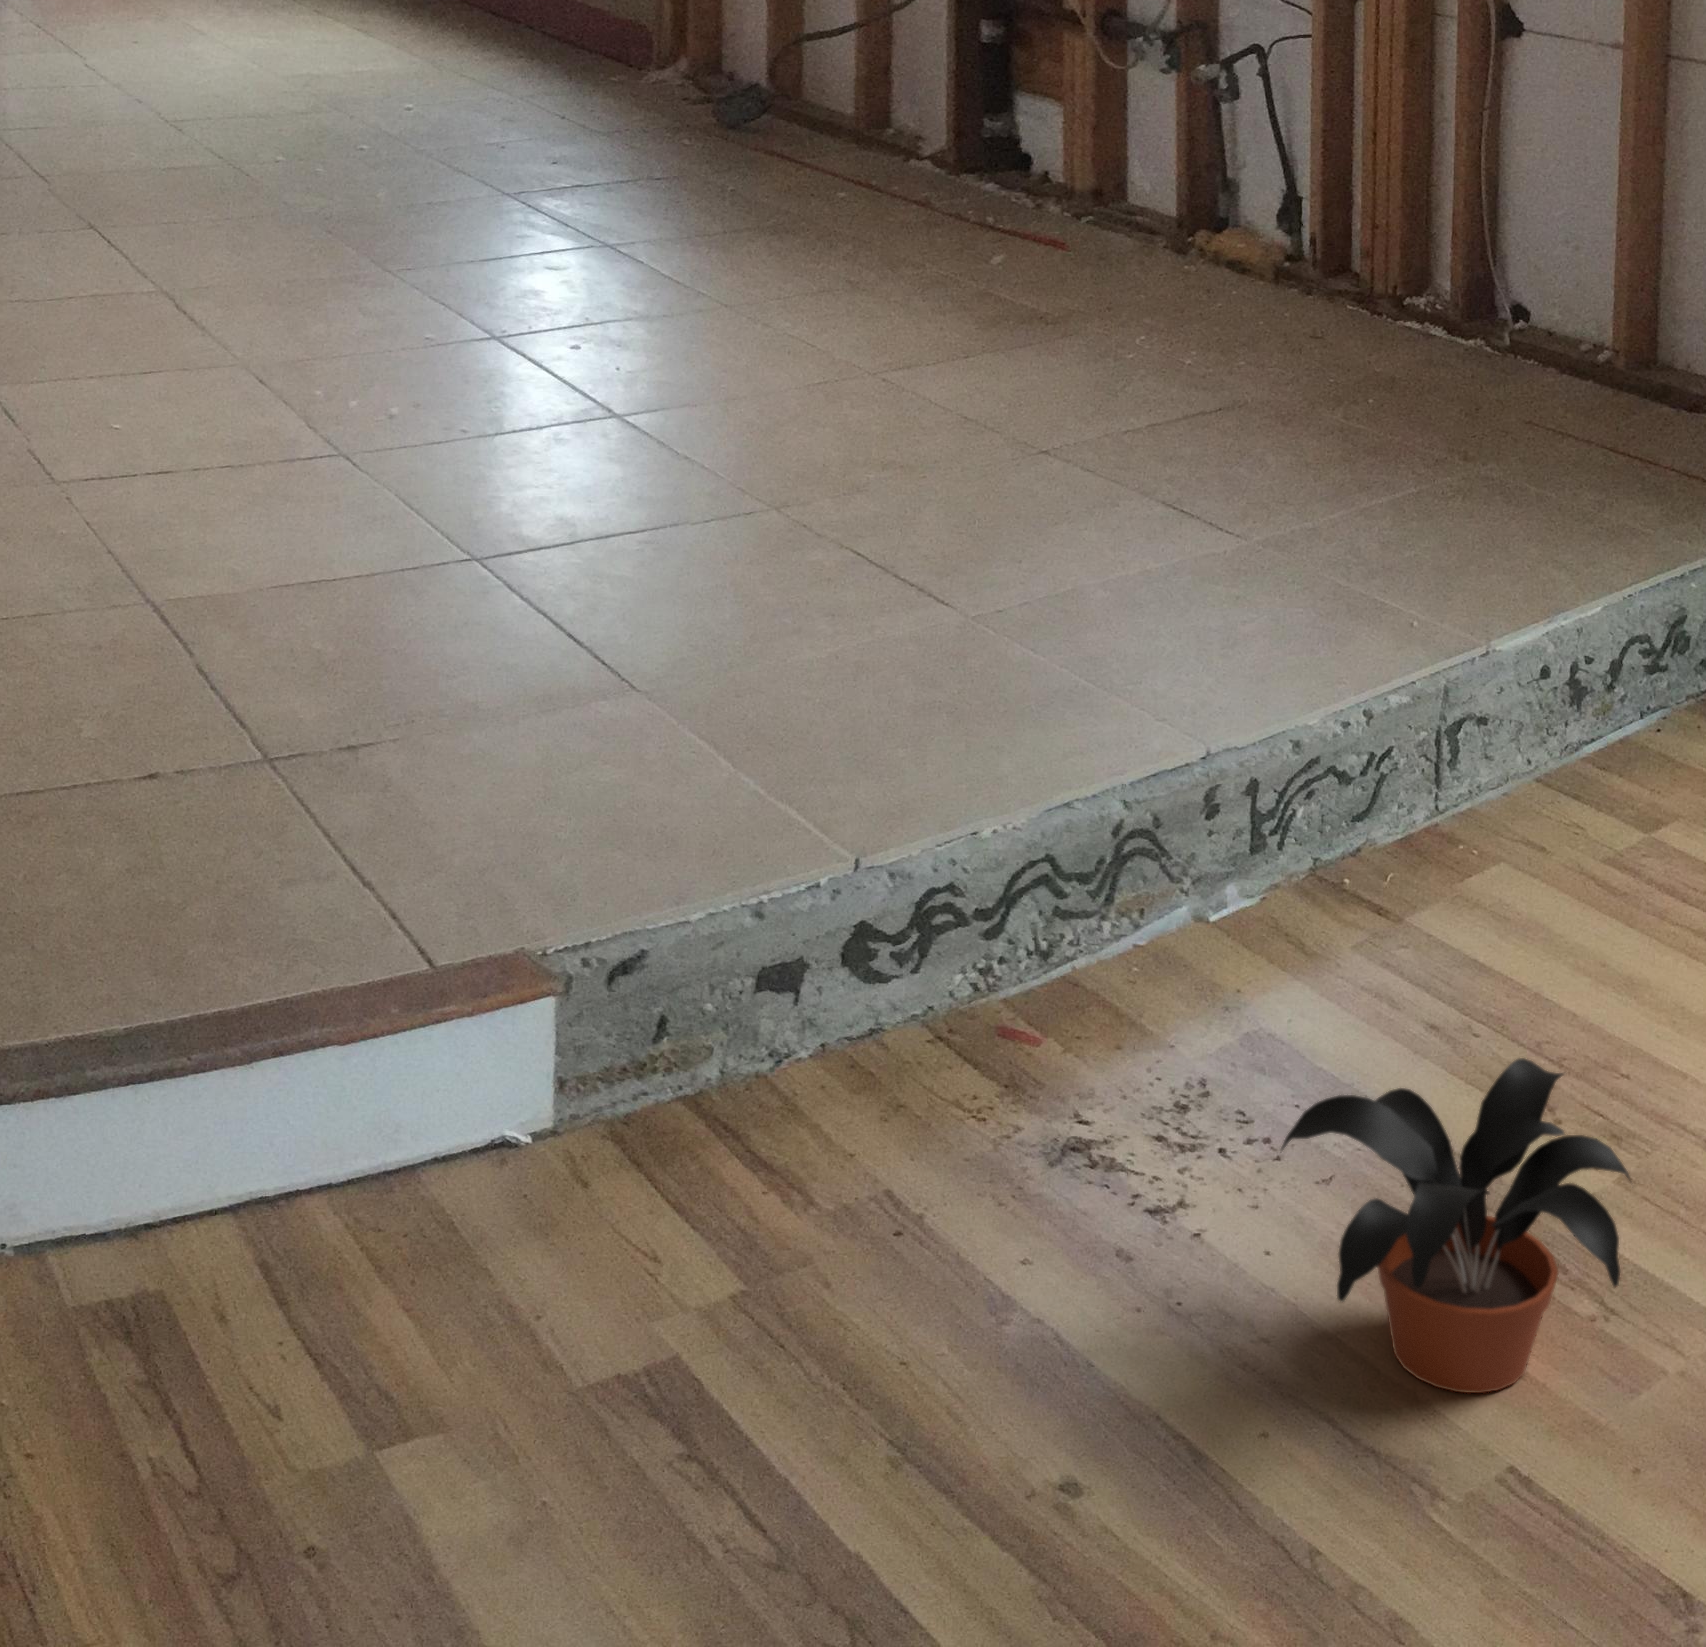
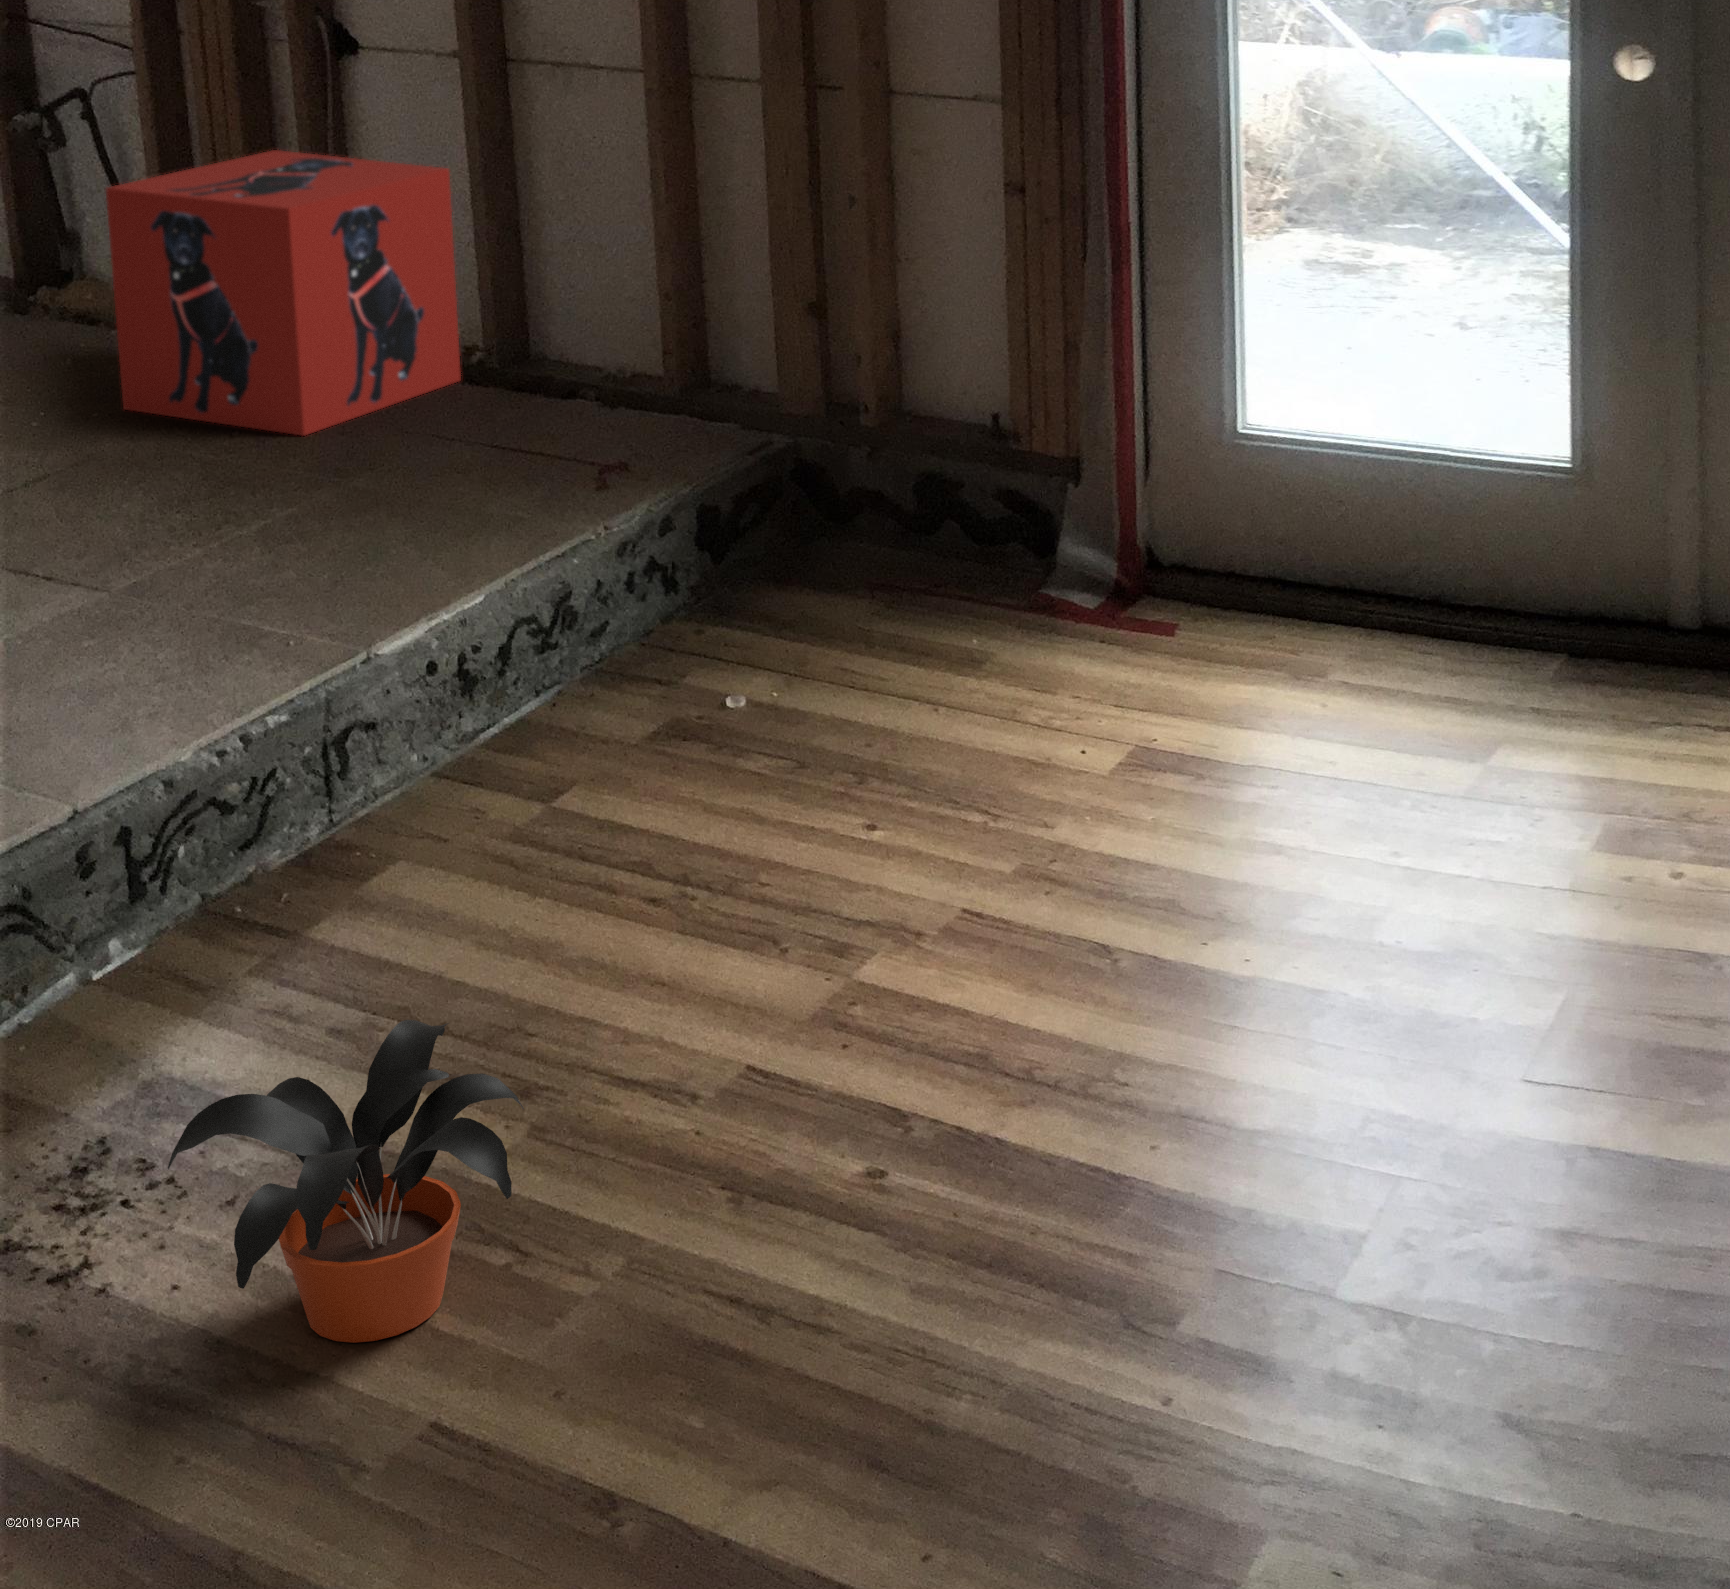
storage box: none [1270,125,1598,410] -> present [106,150,461,436]

